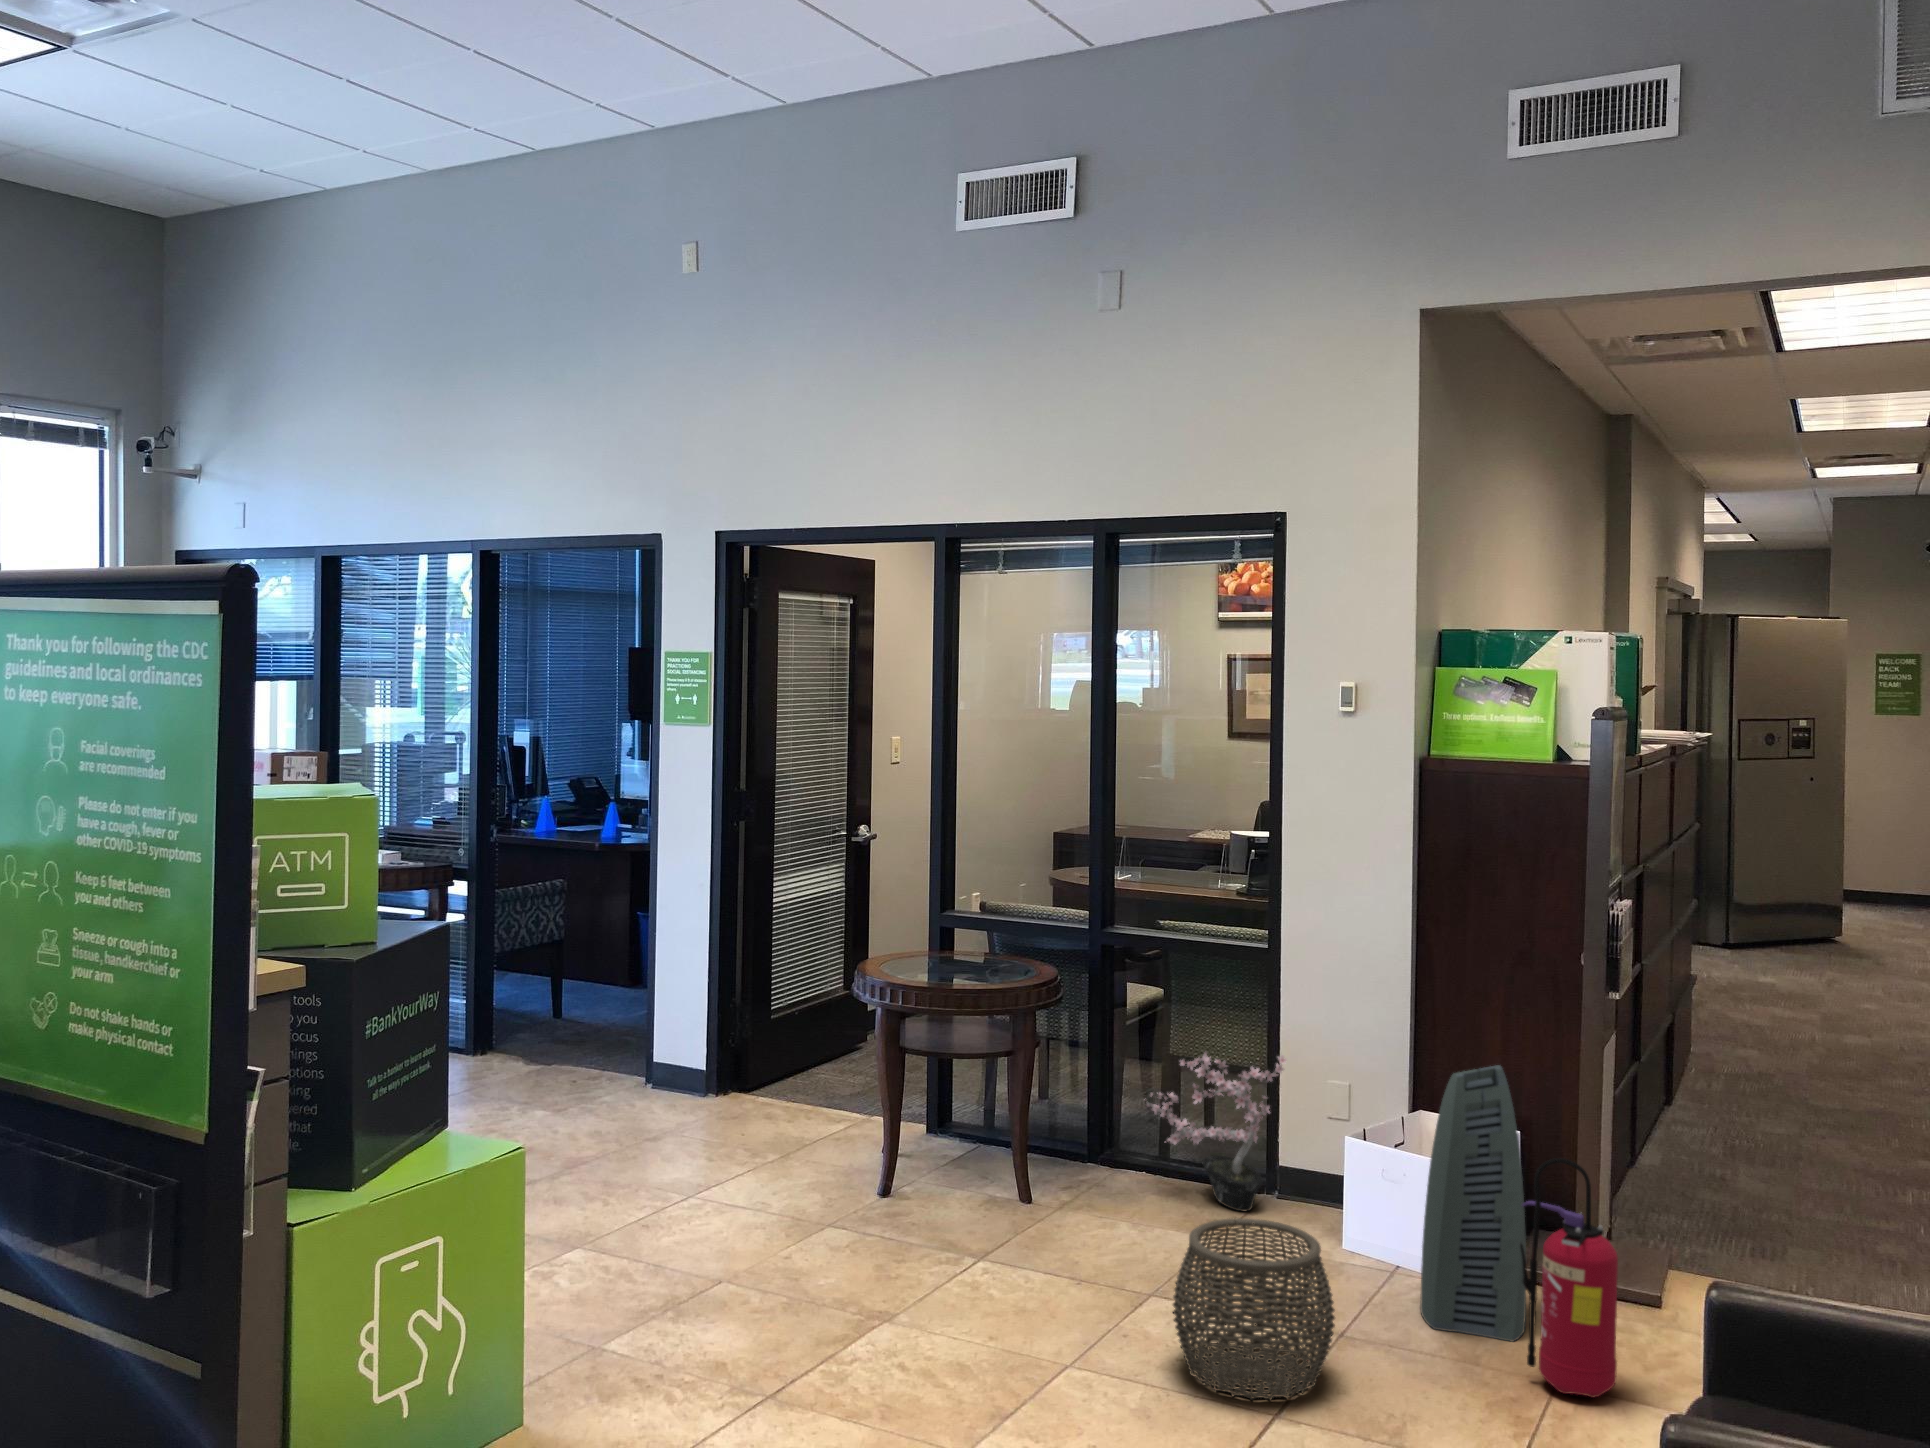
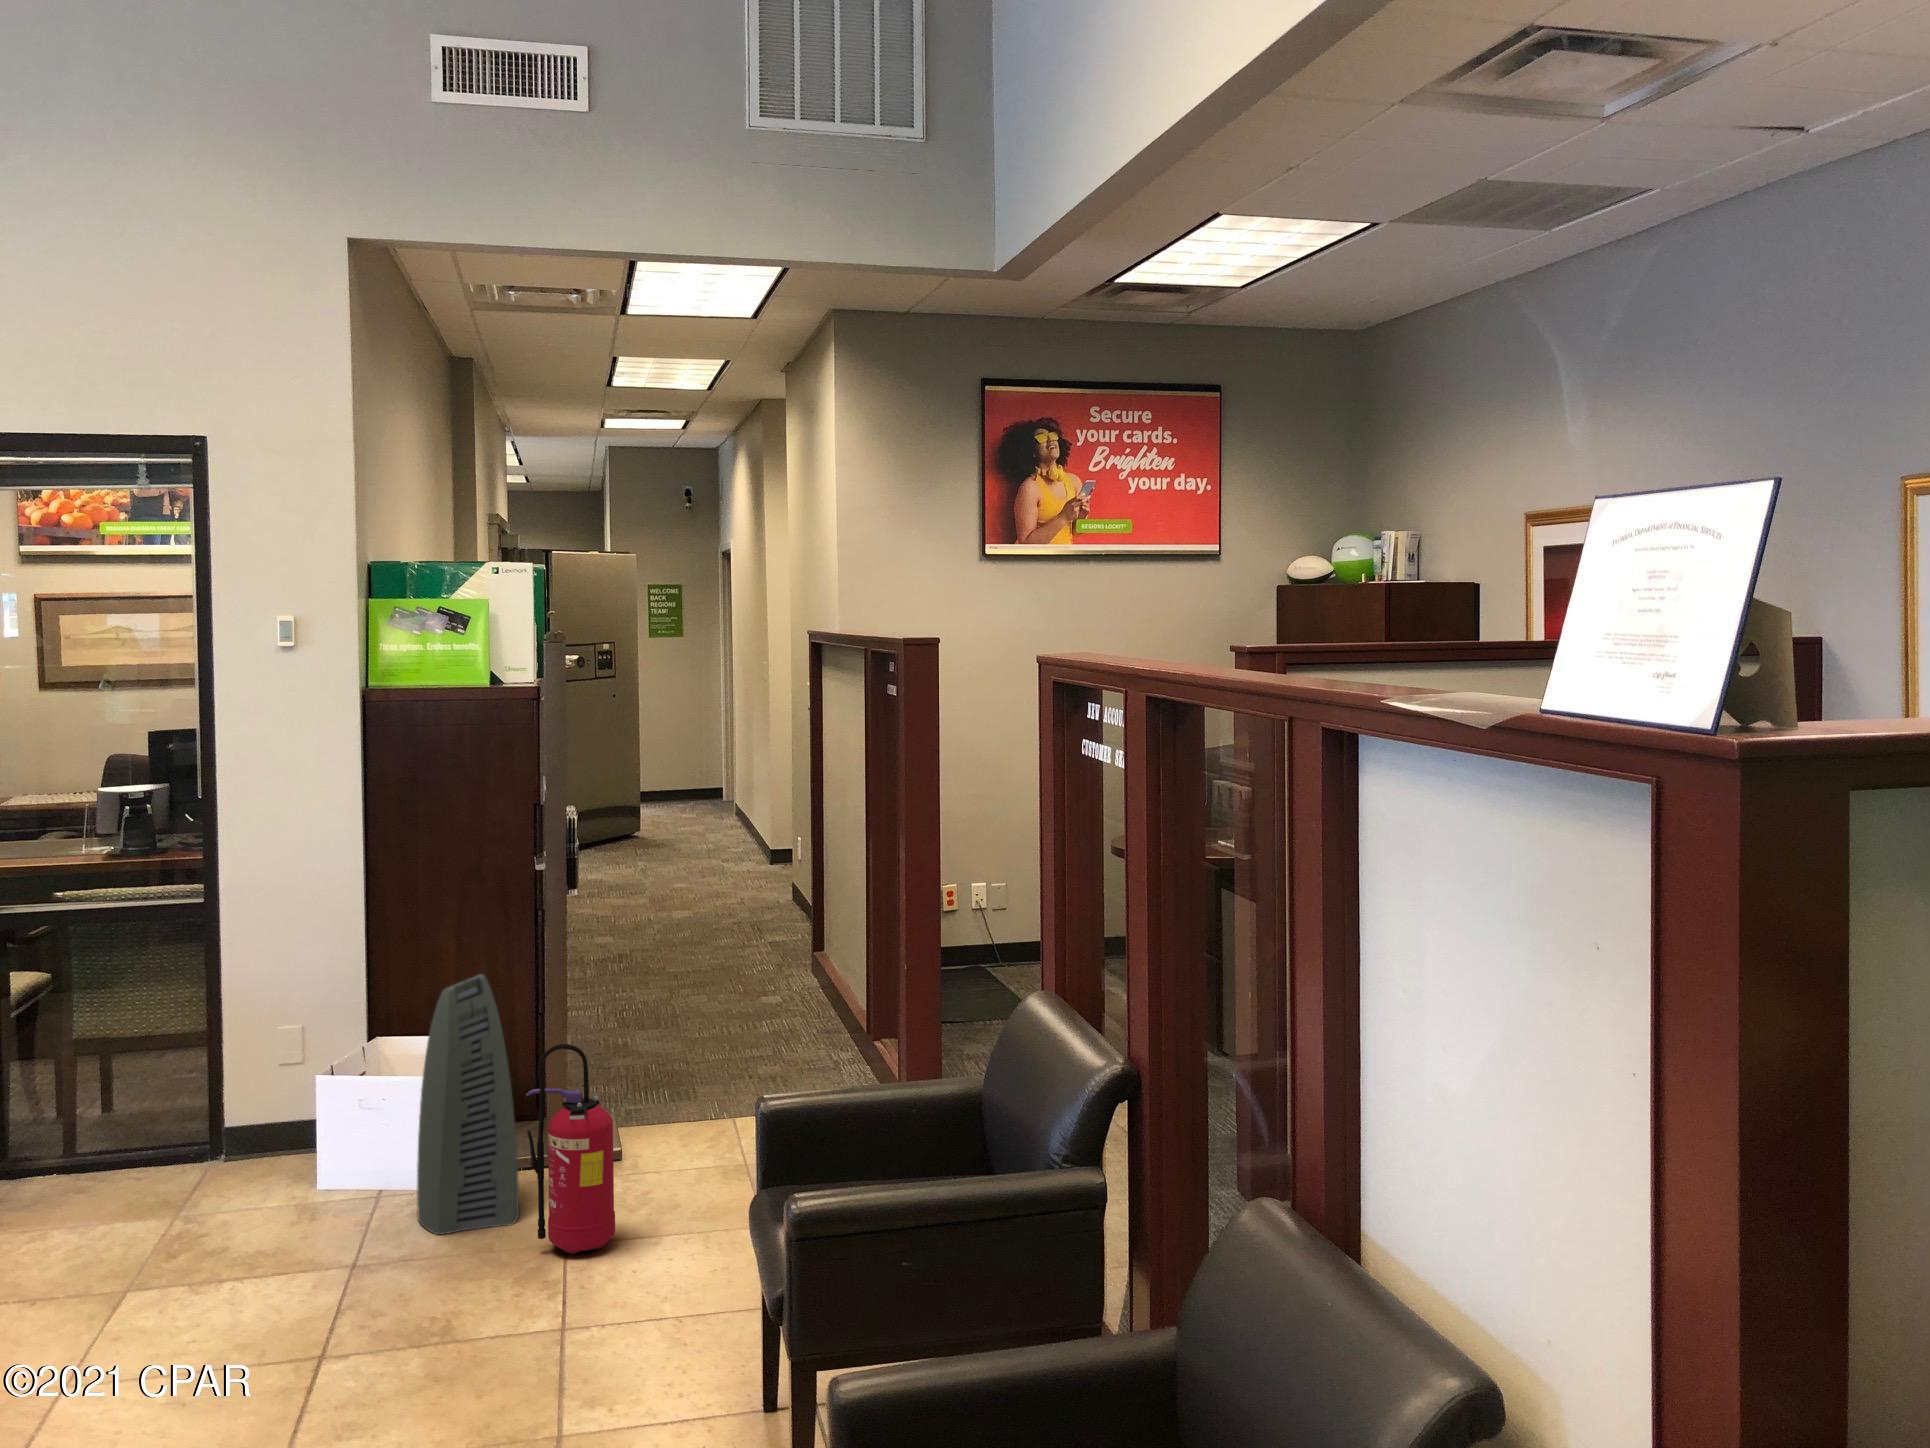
potted plant: present [1144,1052,1287,1211] -> none [58,1005,242,1182]
woven basket: present [1173,1218,1335,1400] -> none [184,1170,365,1358]

